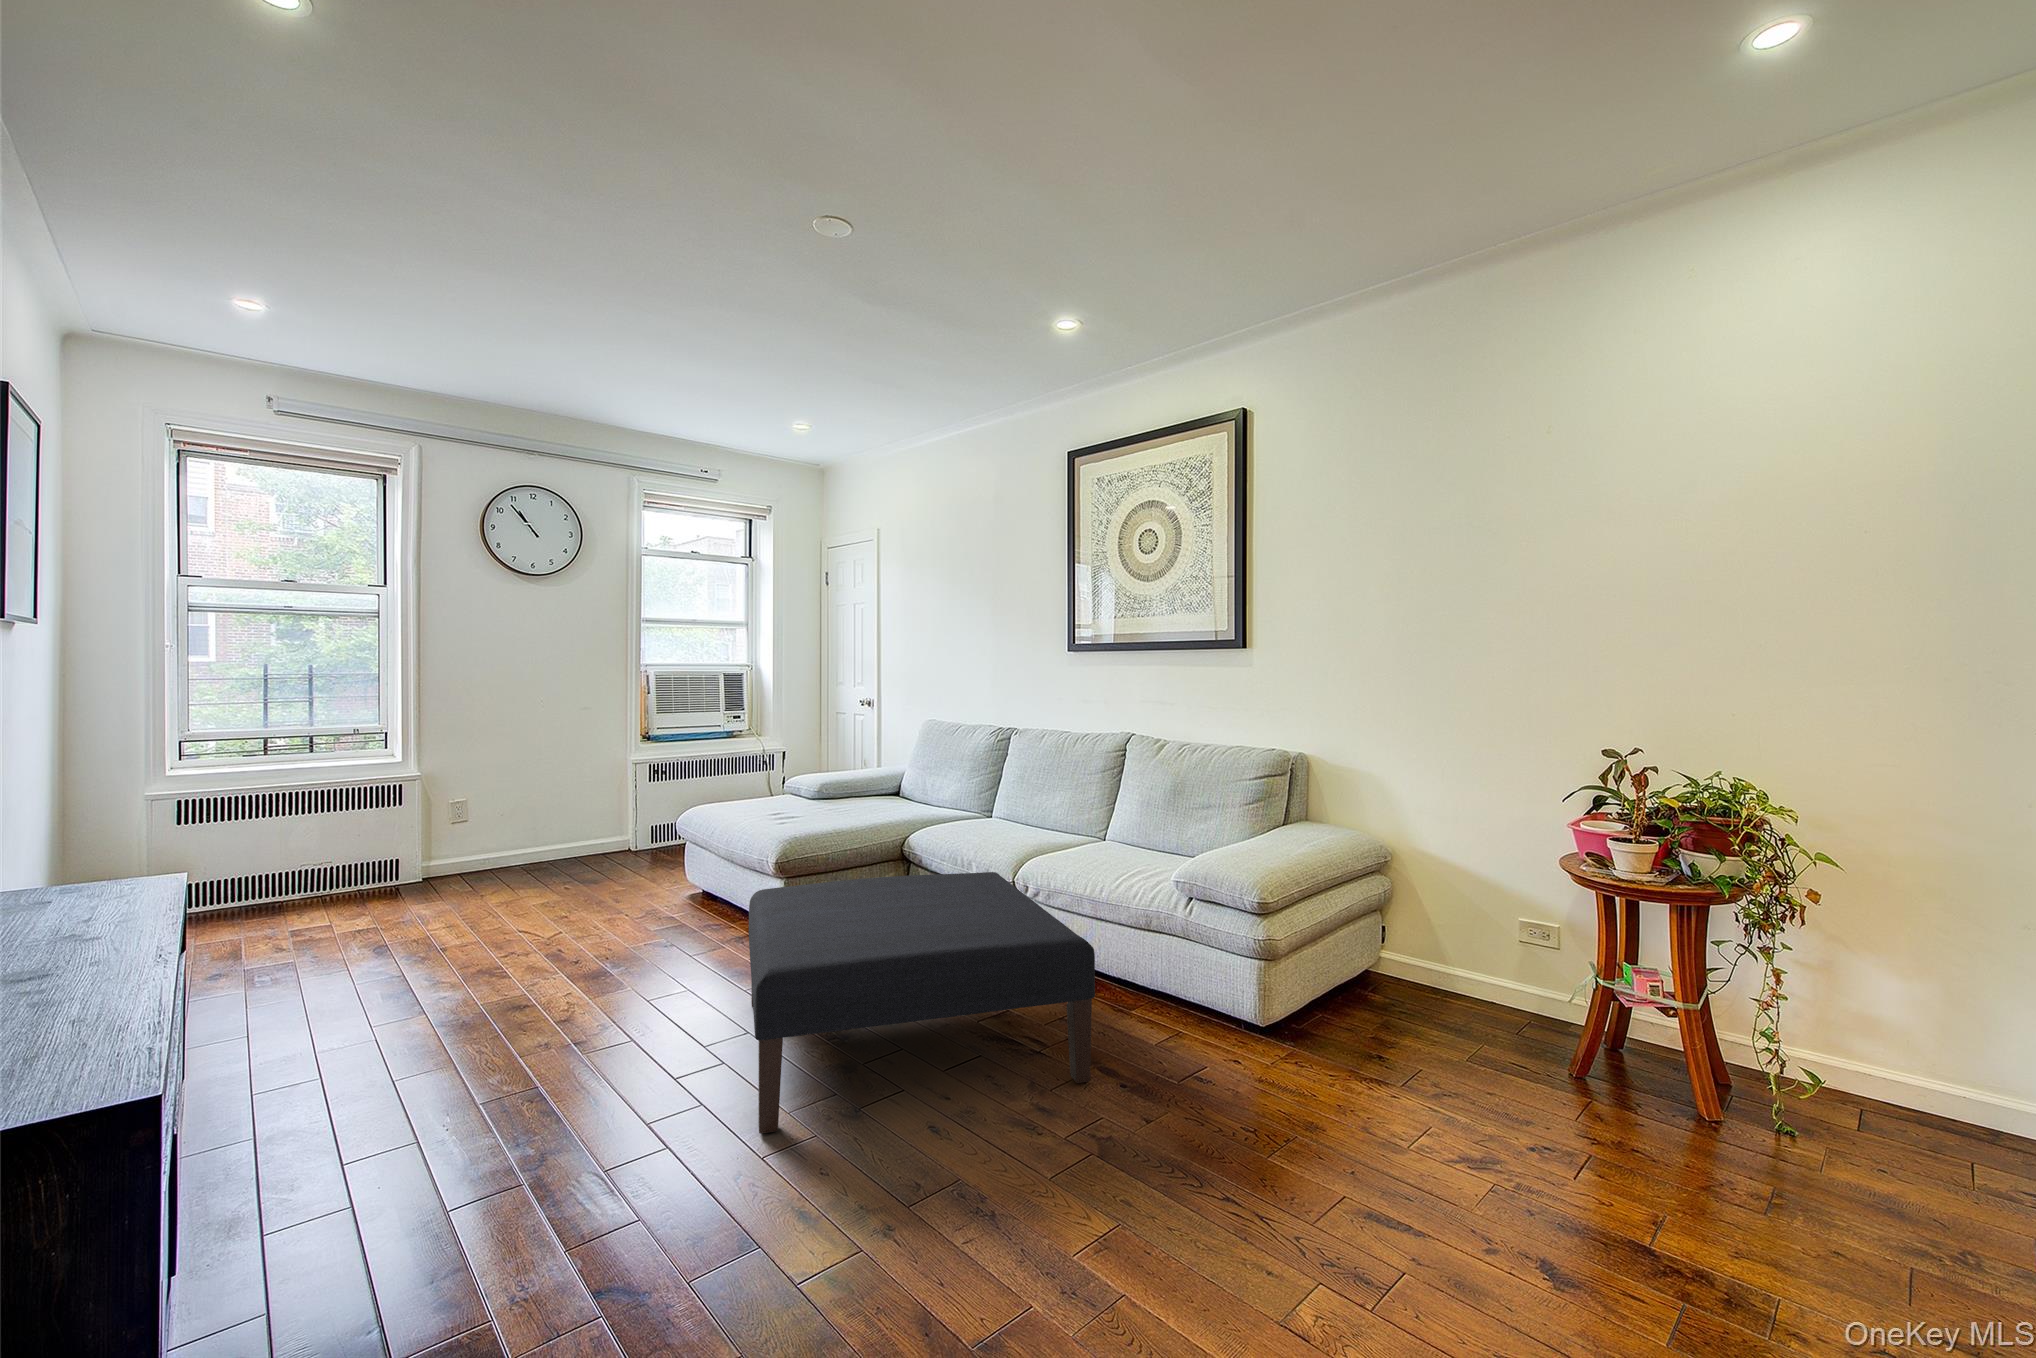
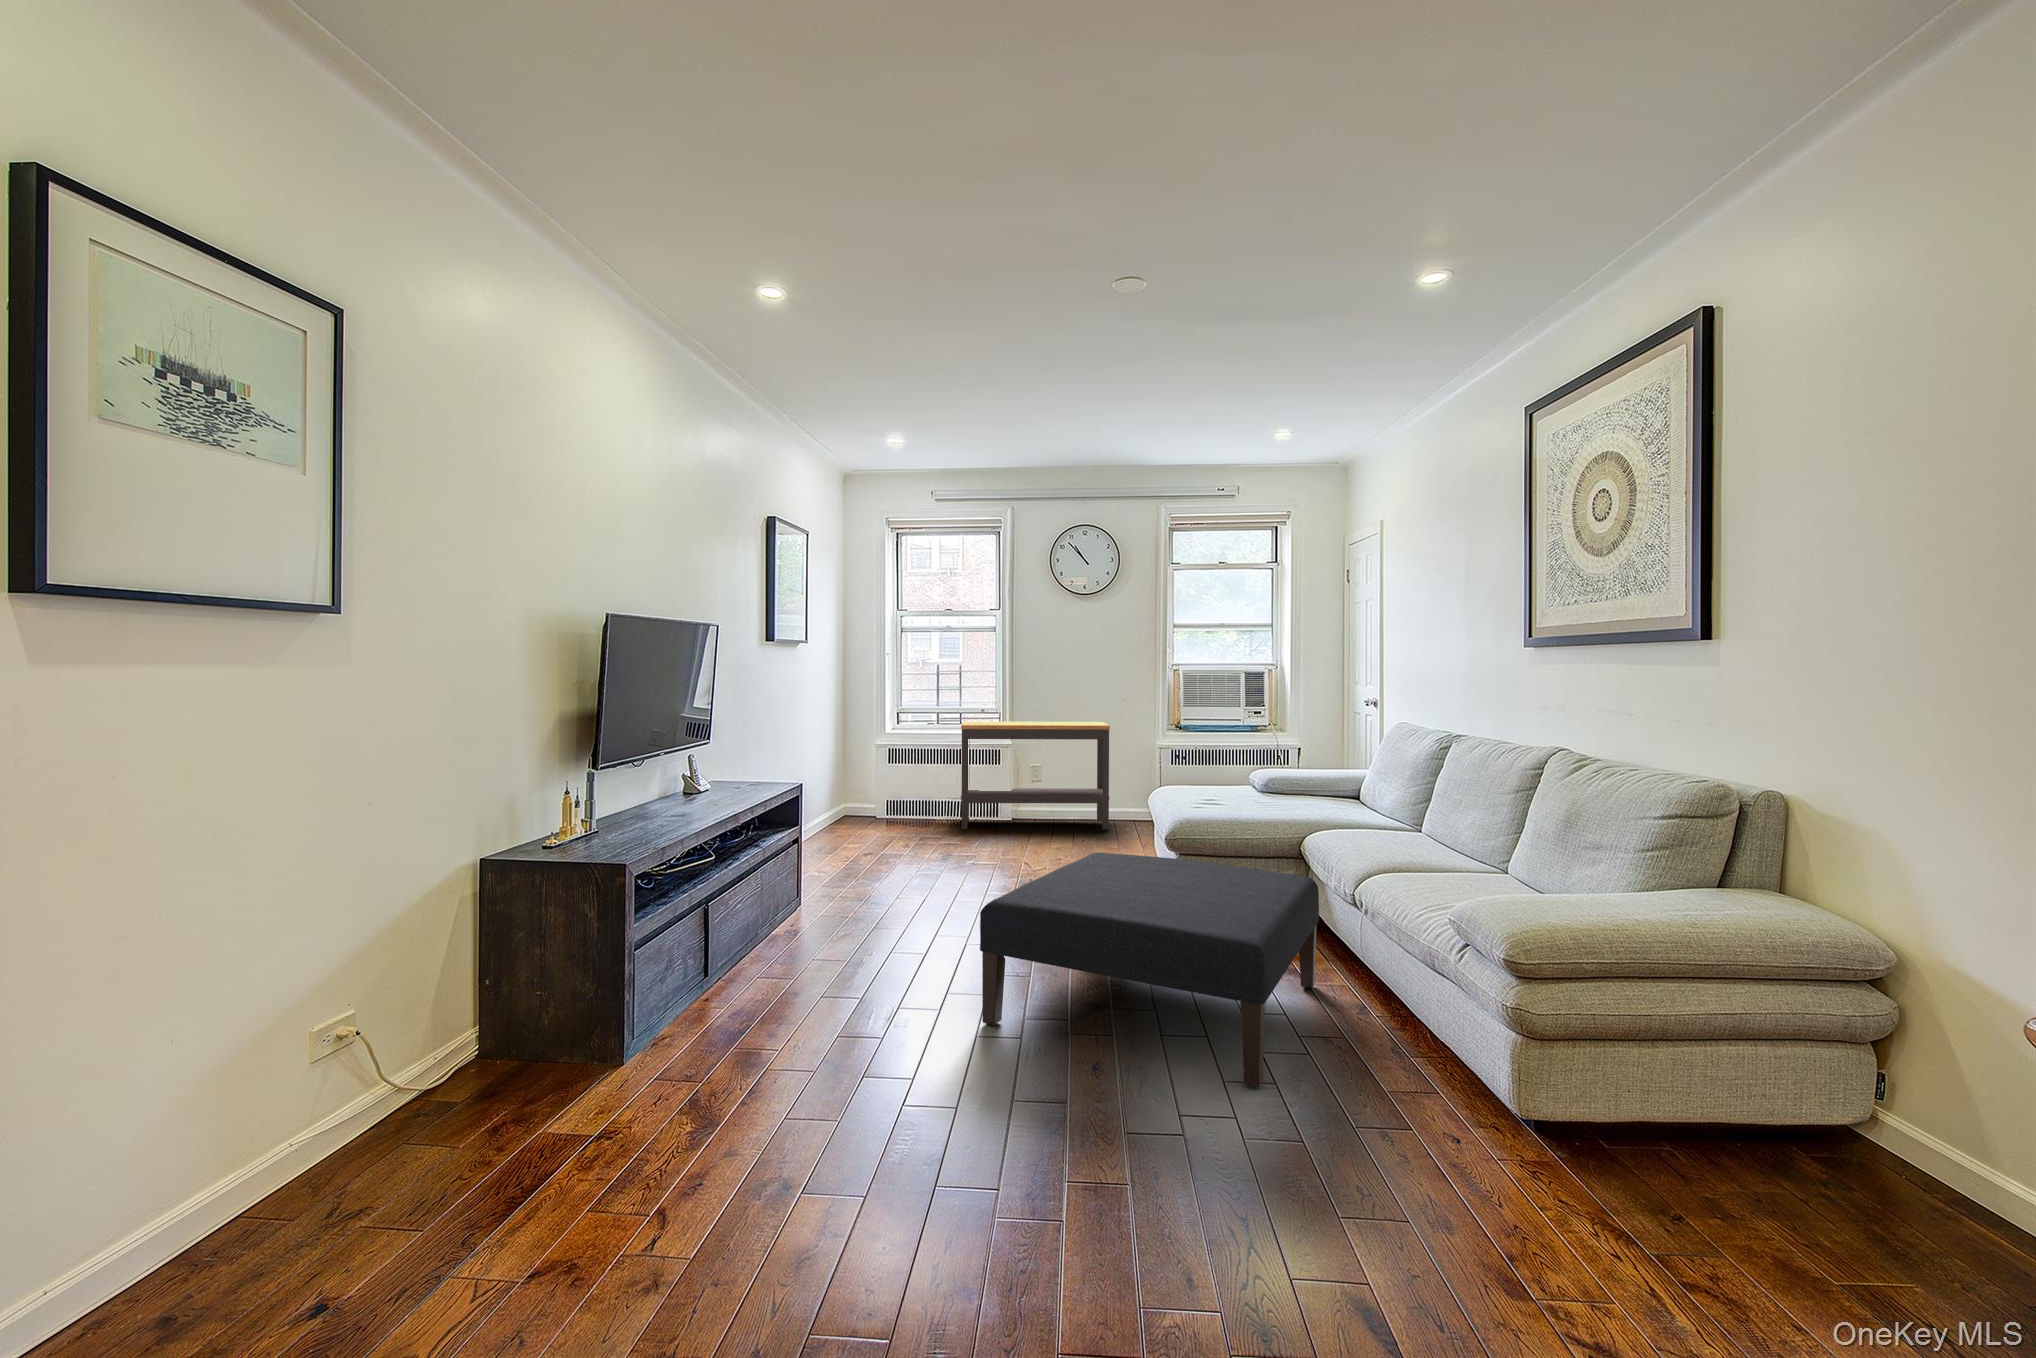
console table: none [335,737,580,906] -> present [961,722,1110,830]

